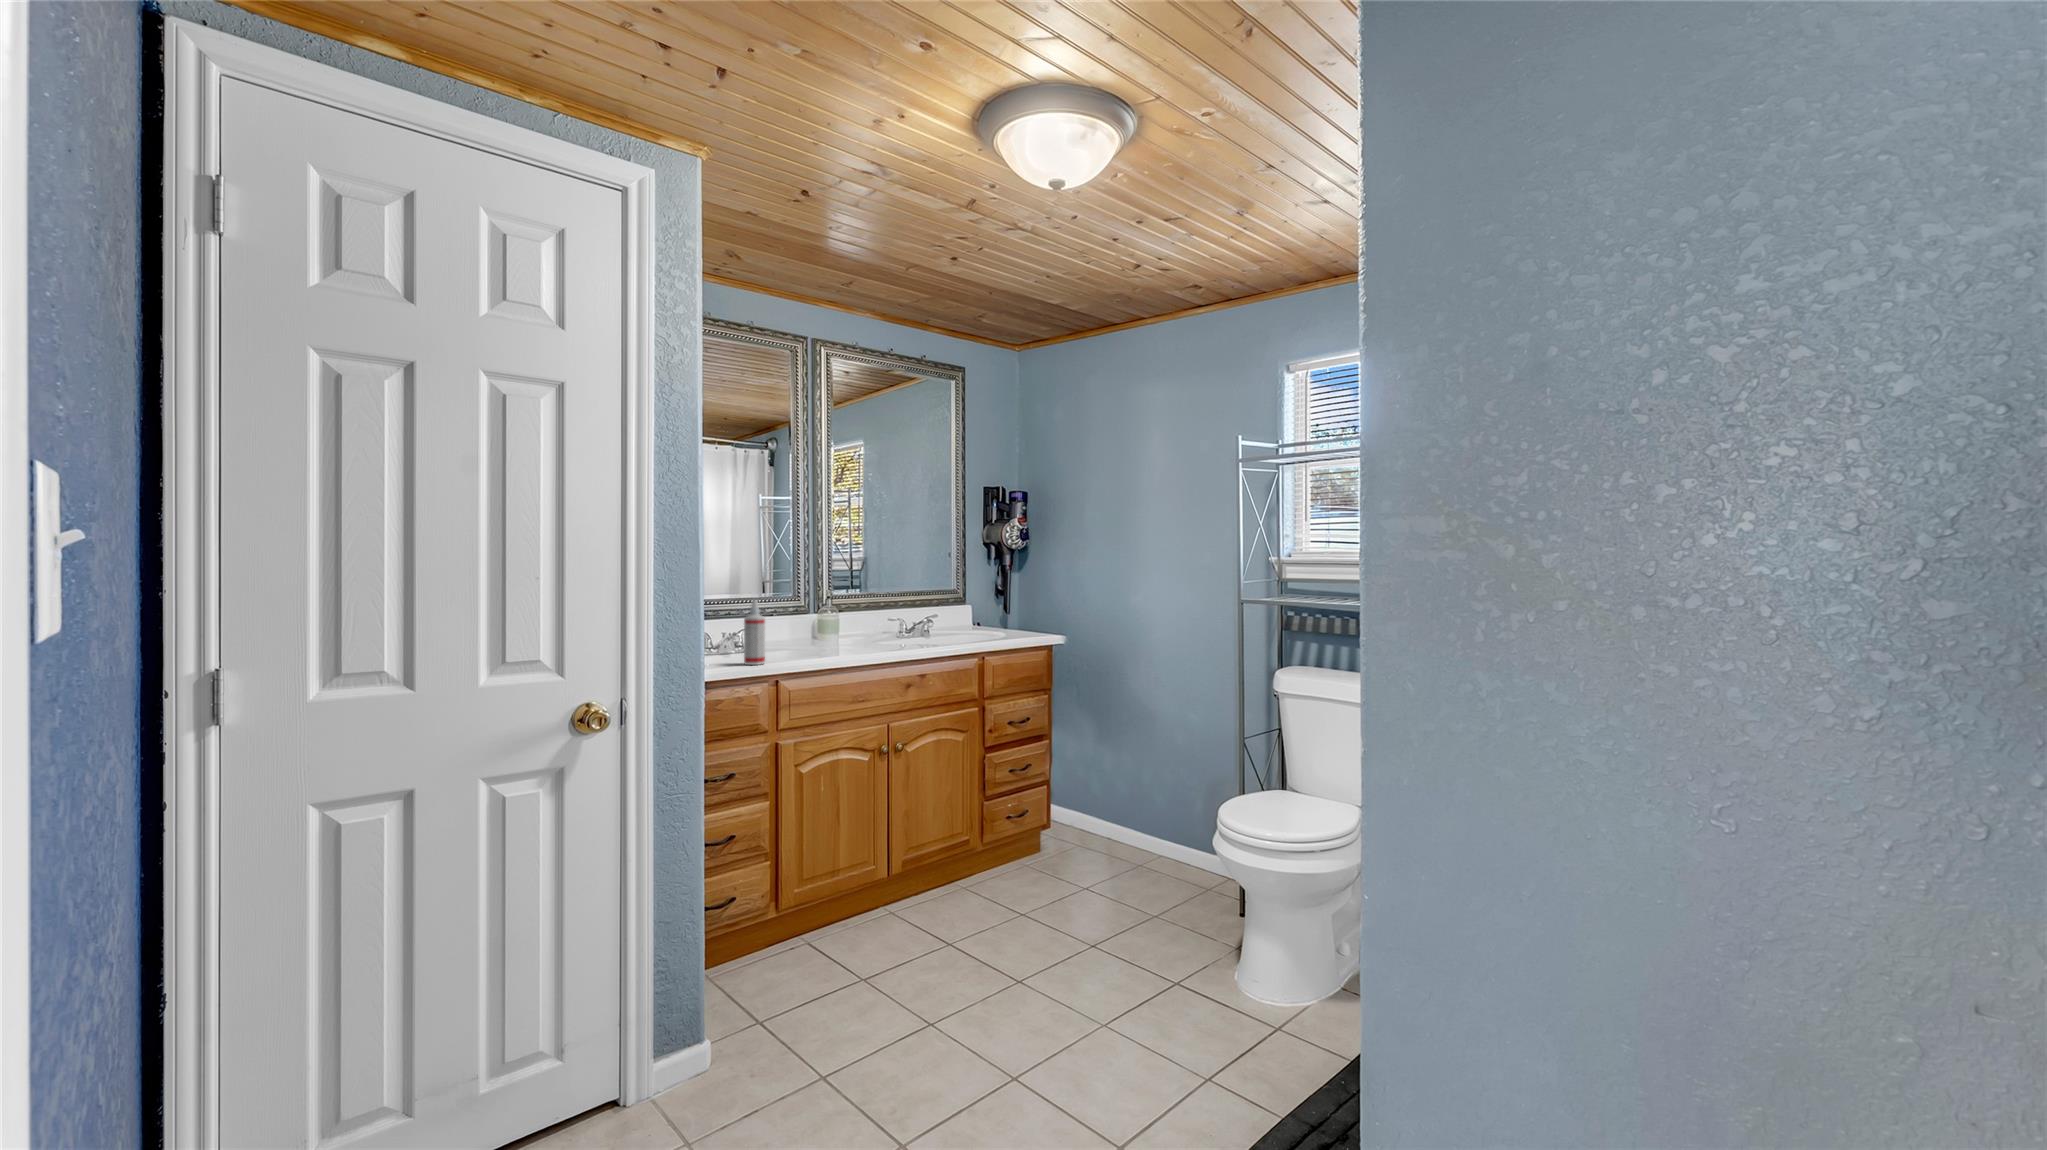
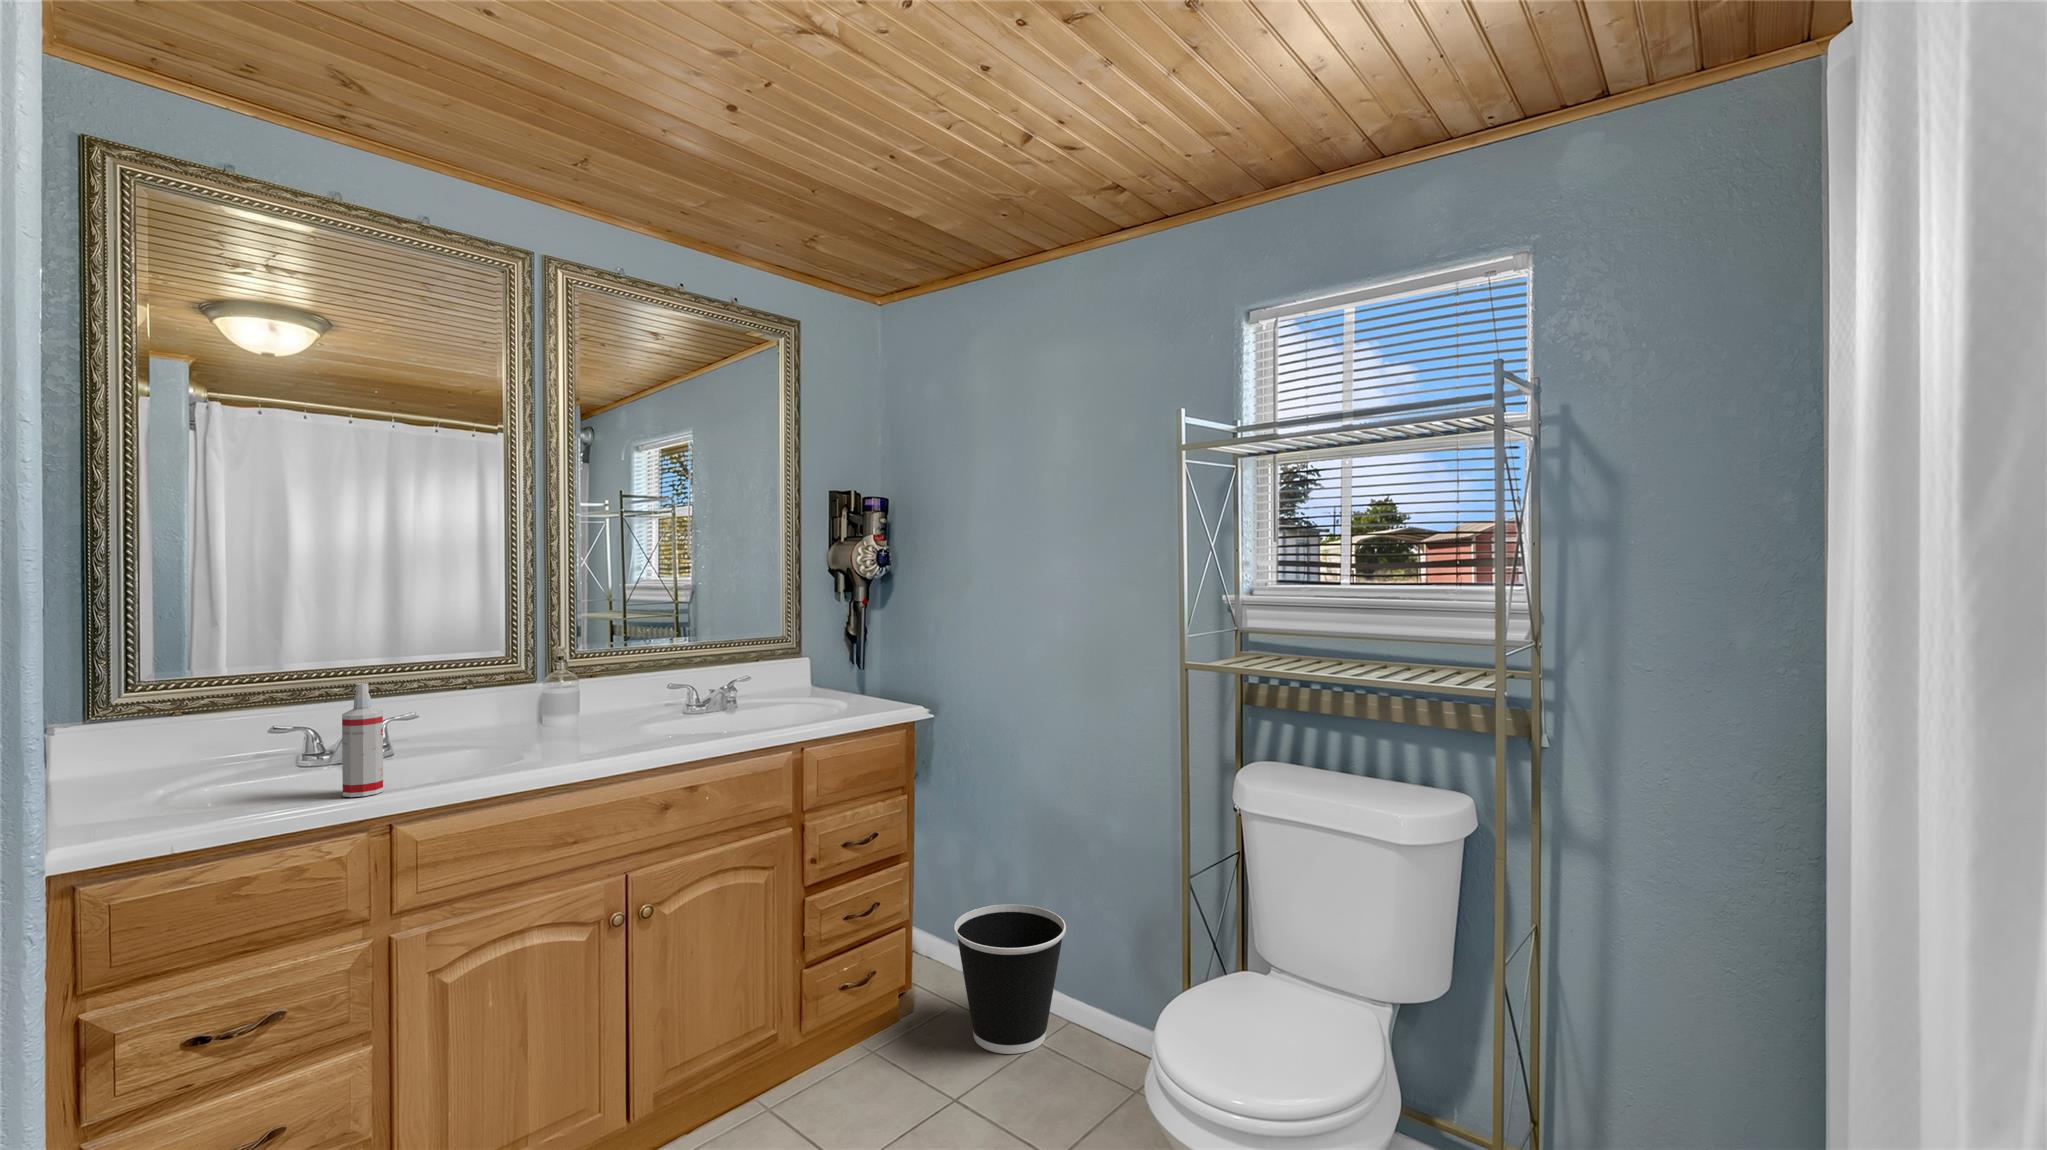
wastebasket: none [1080,776,1157,869] -> present [954,904,1066,1054]

